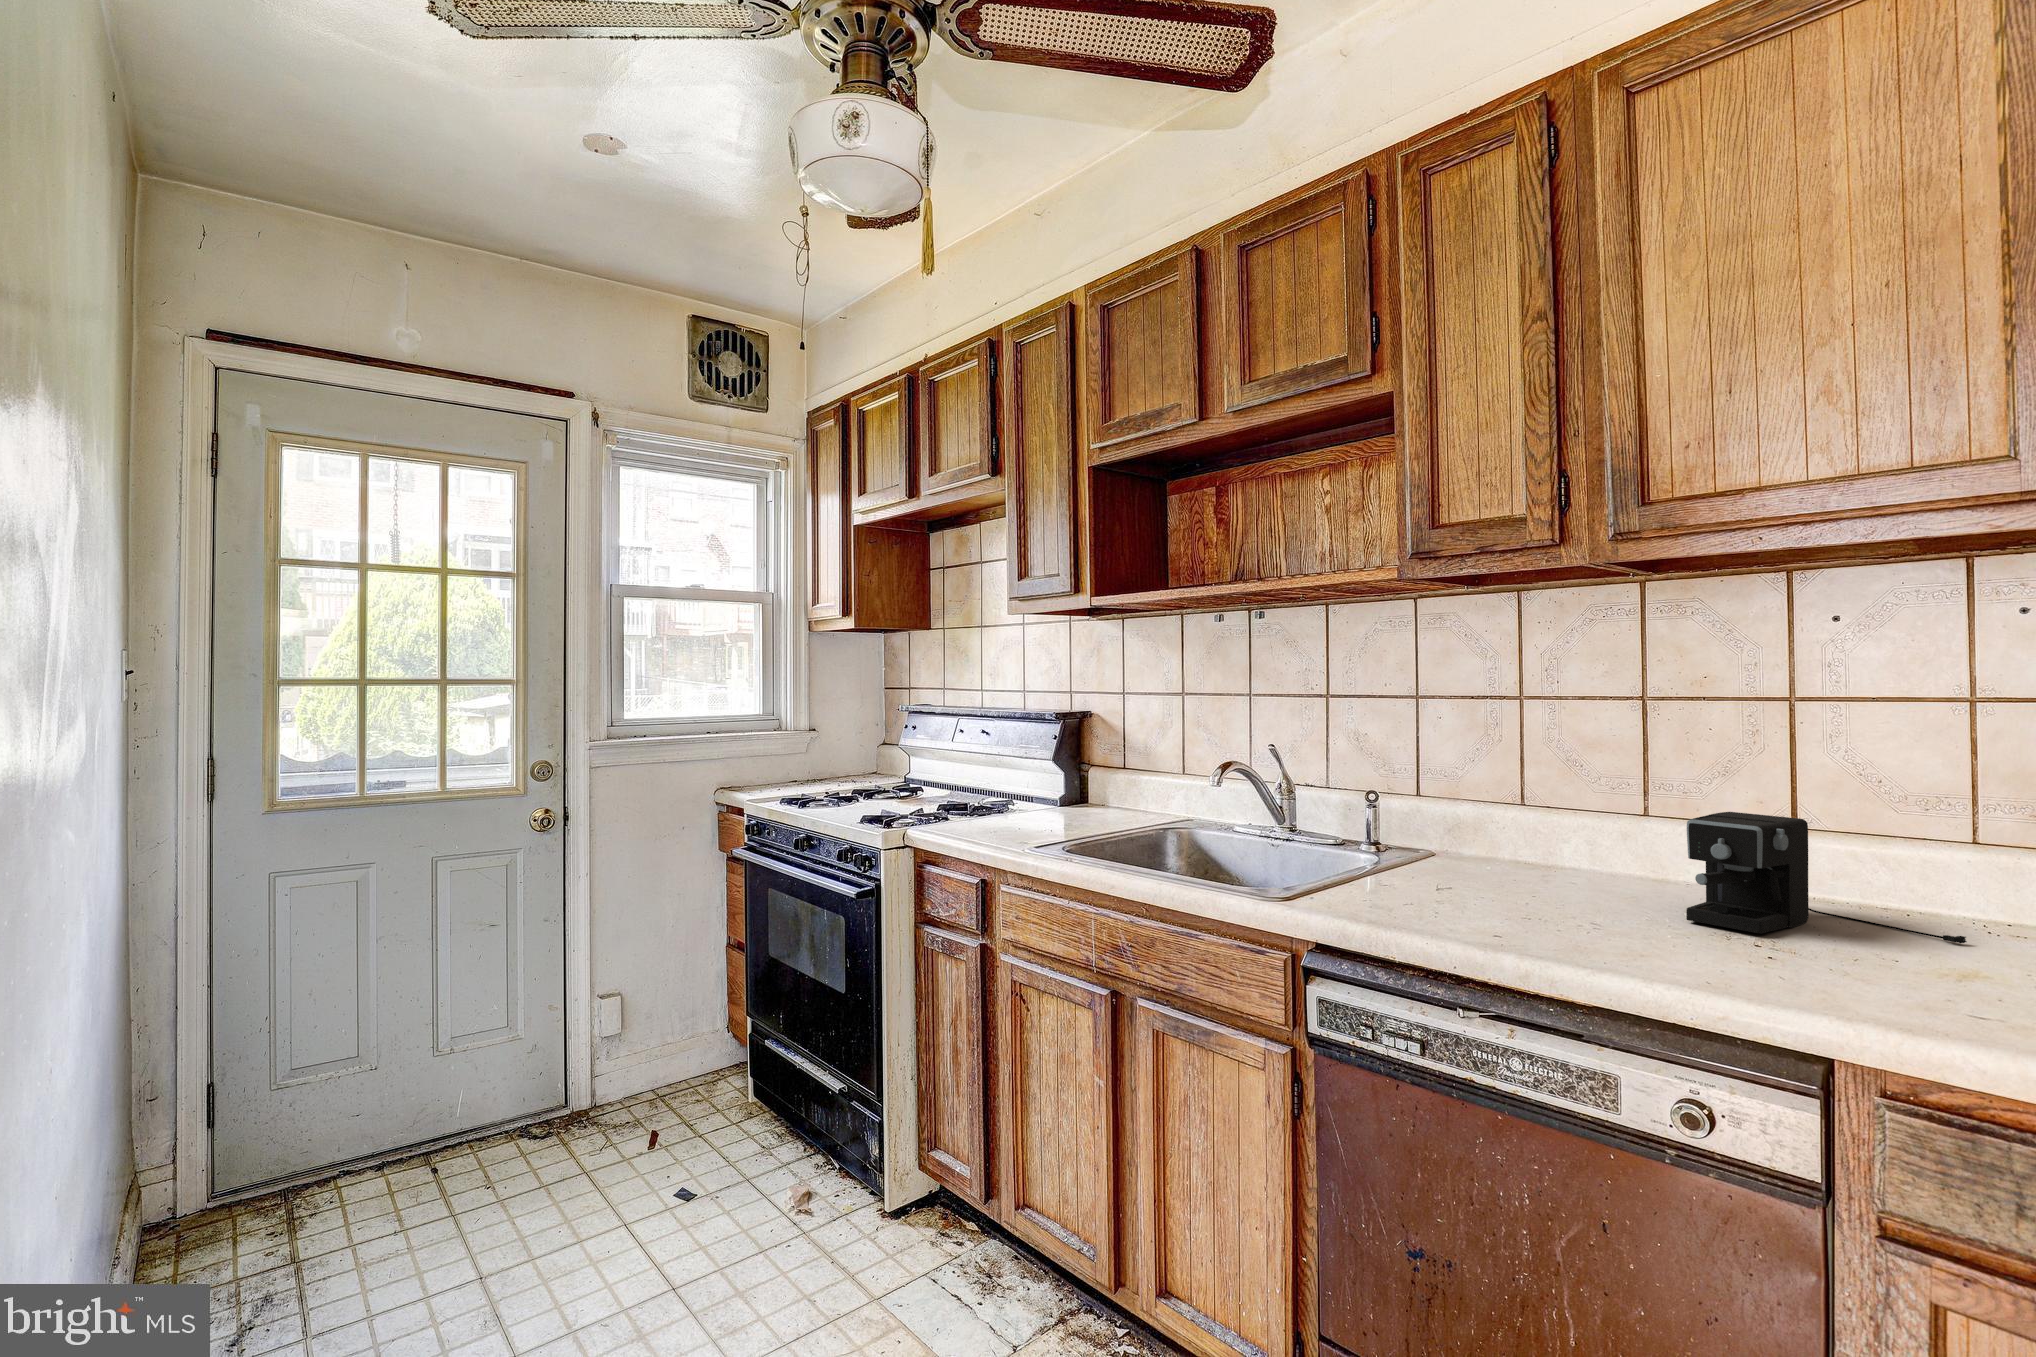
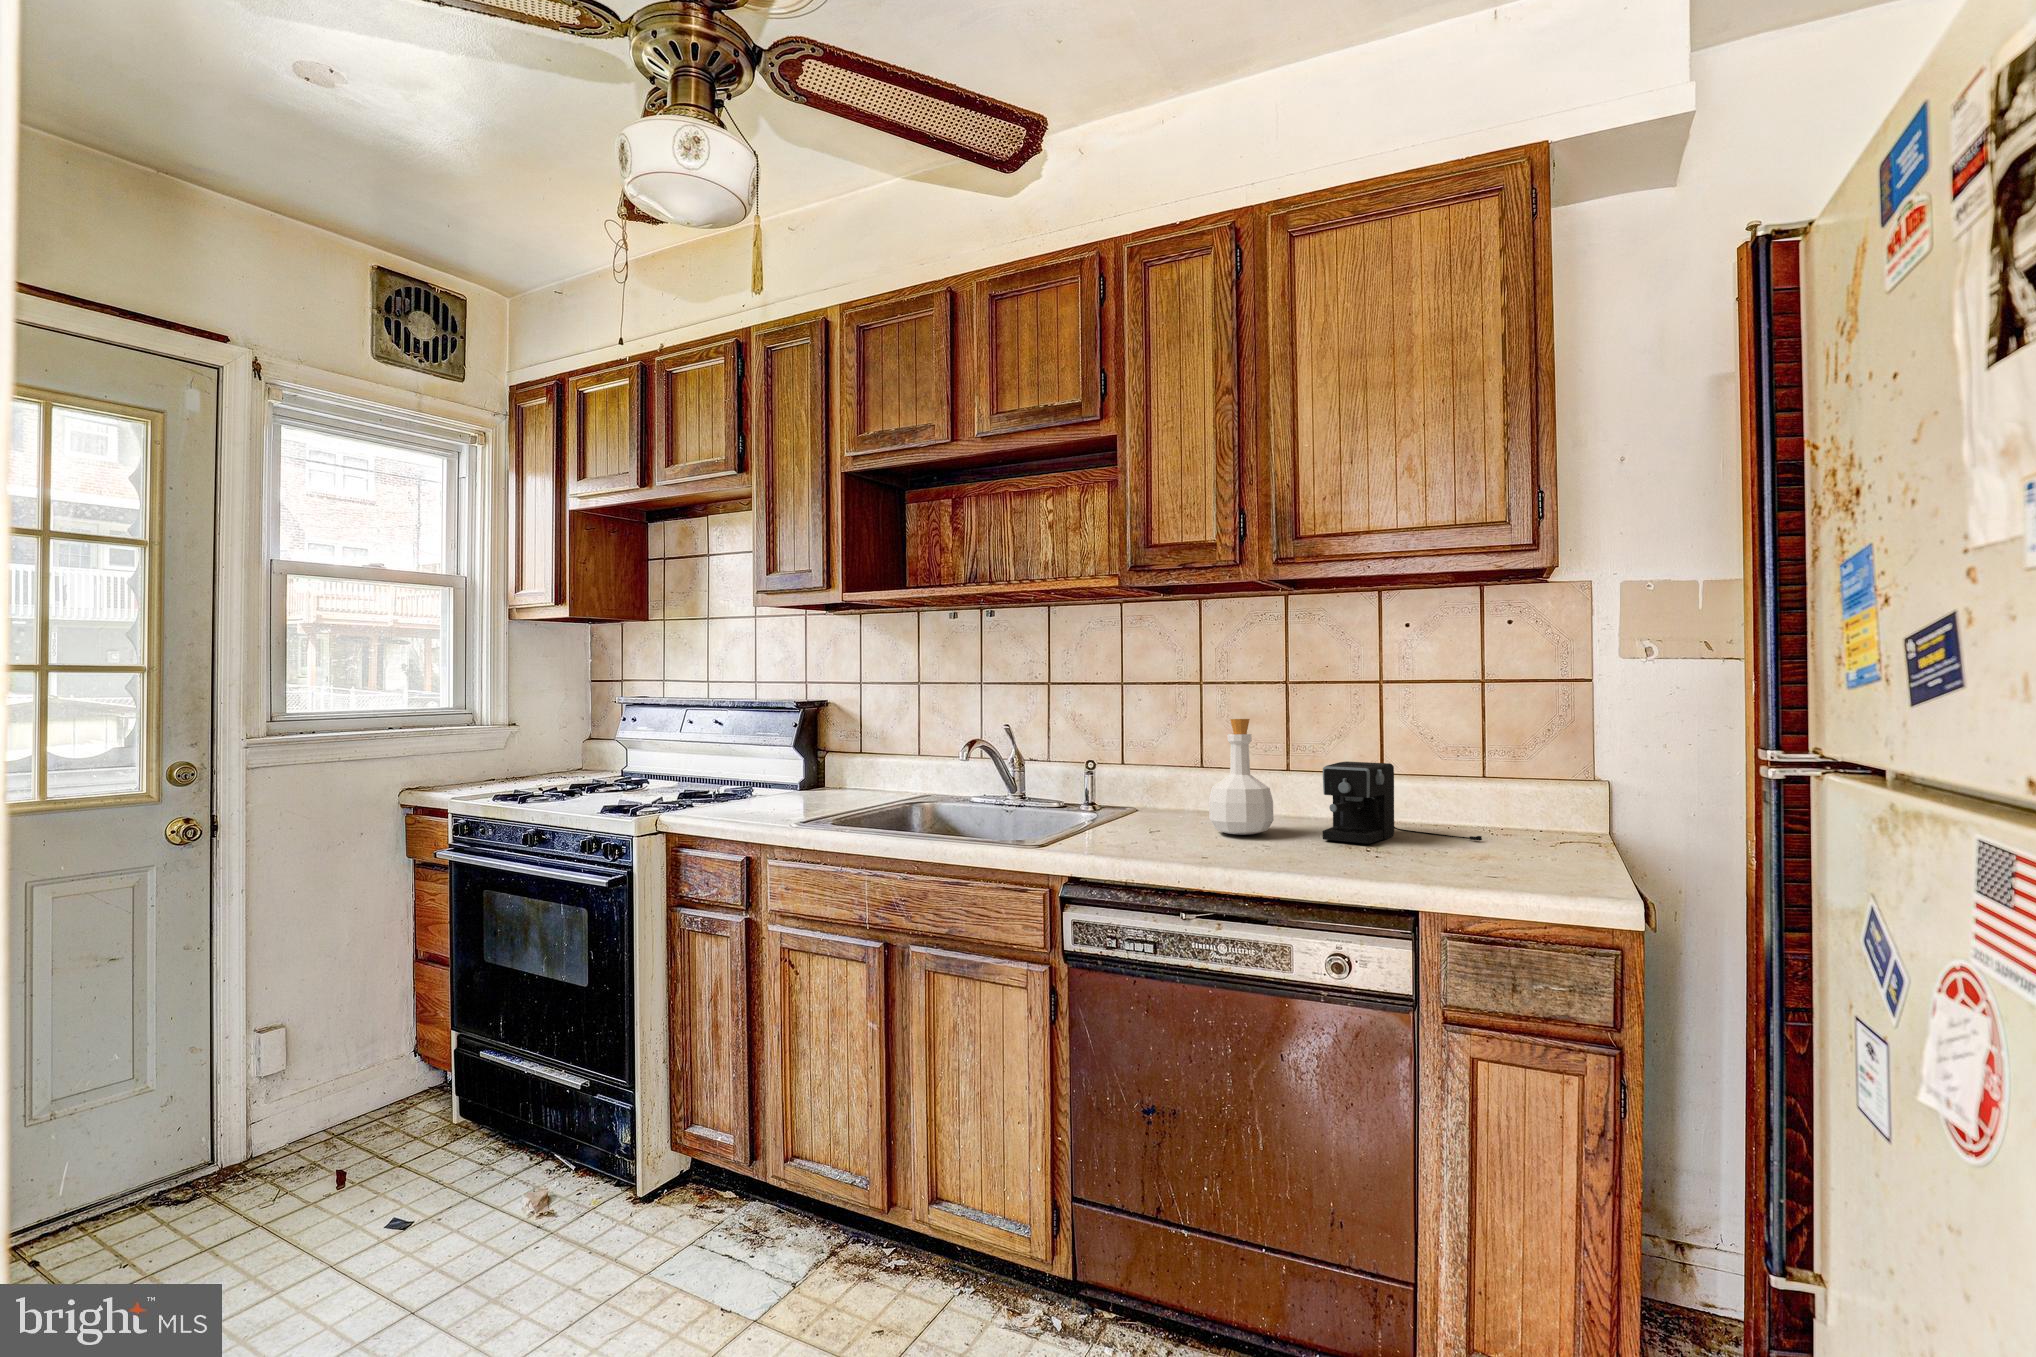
bottle: none [1518,749,1612,903] -> present [1209,719,1274,835]

